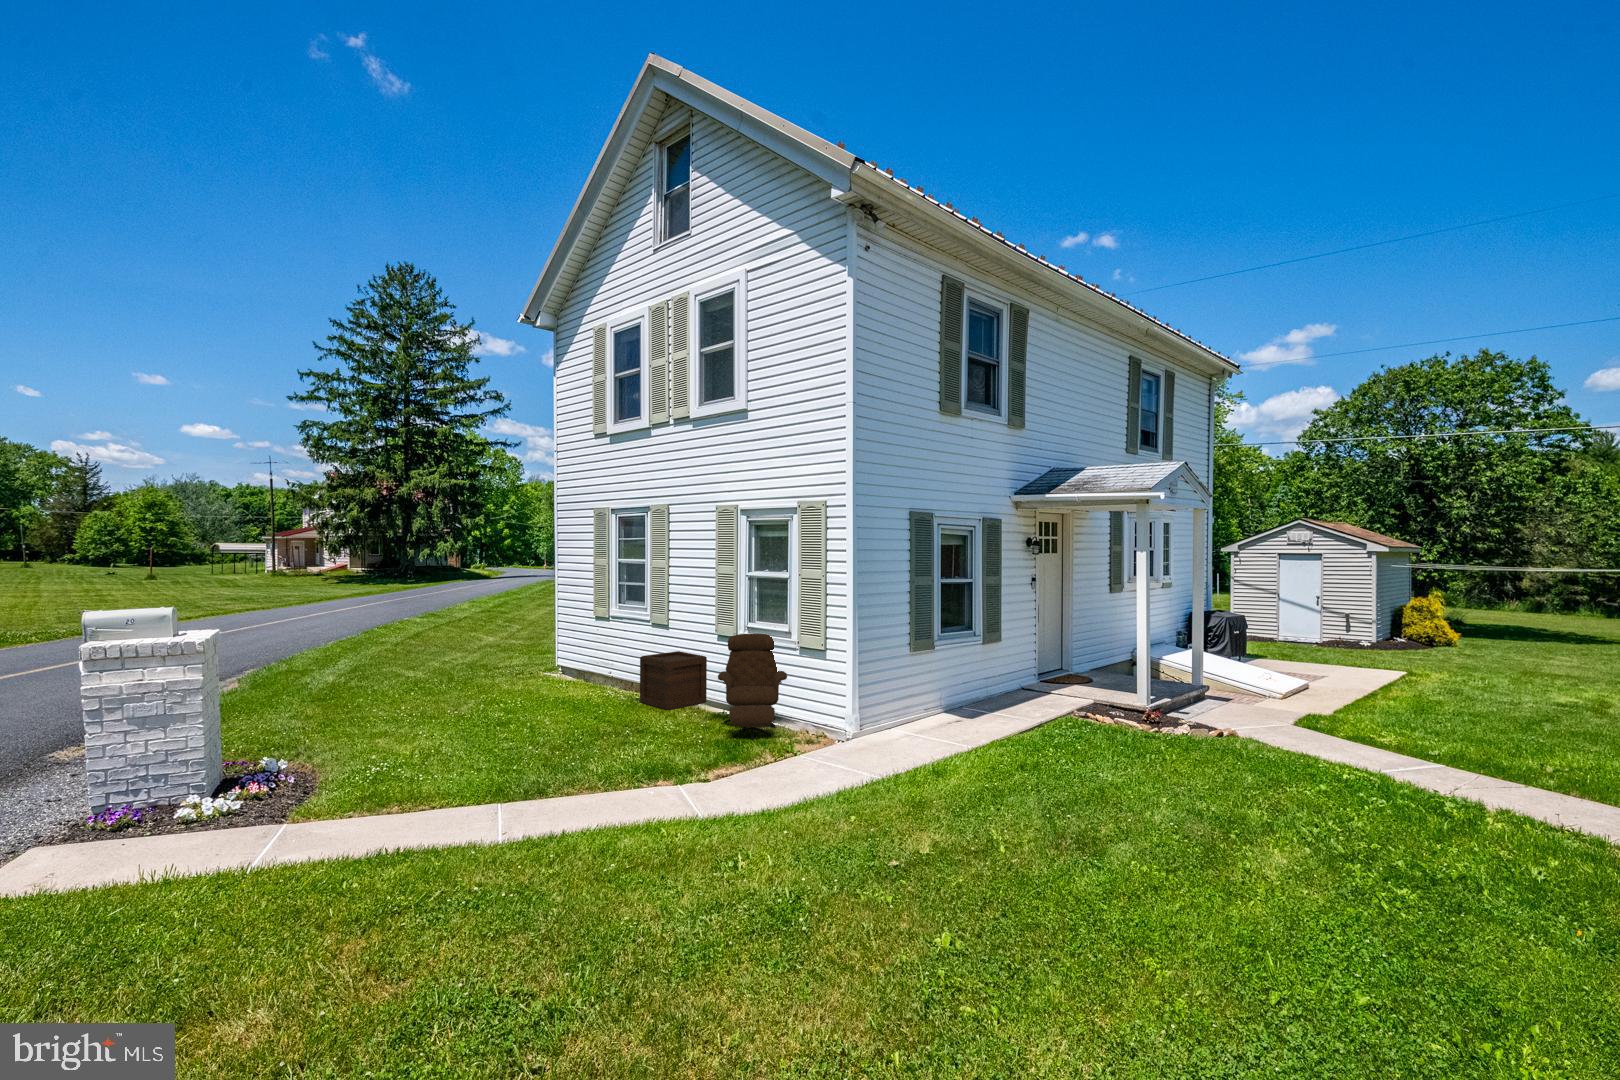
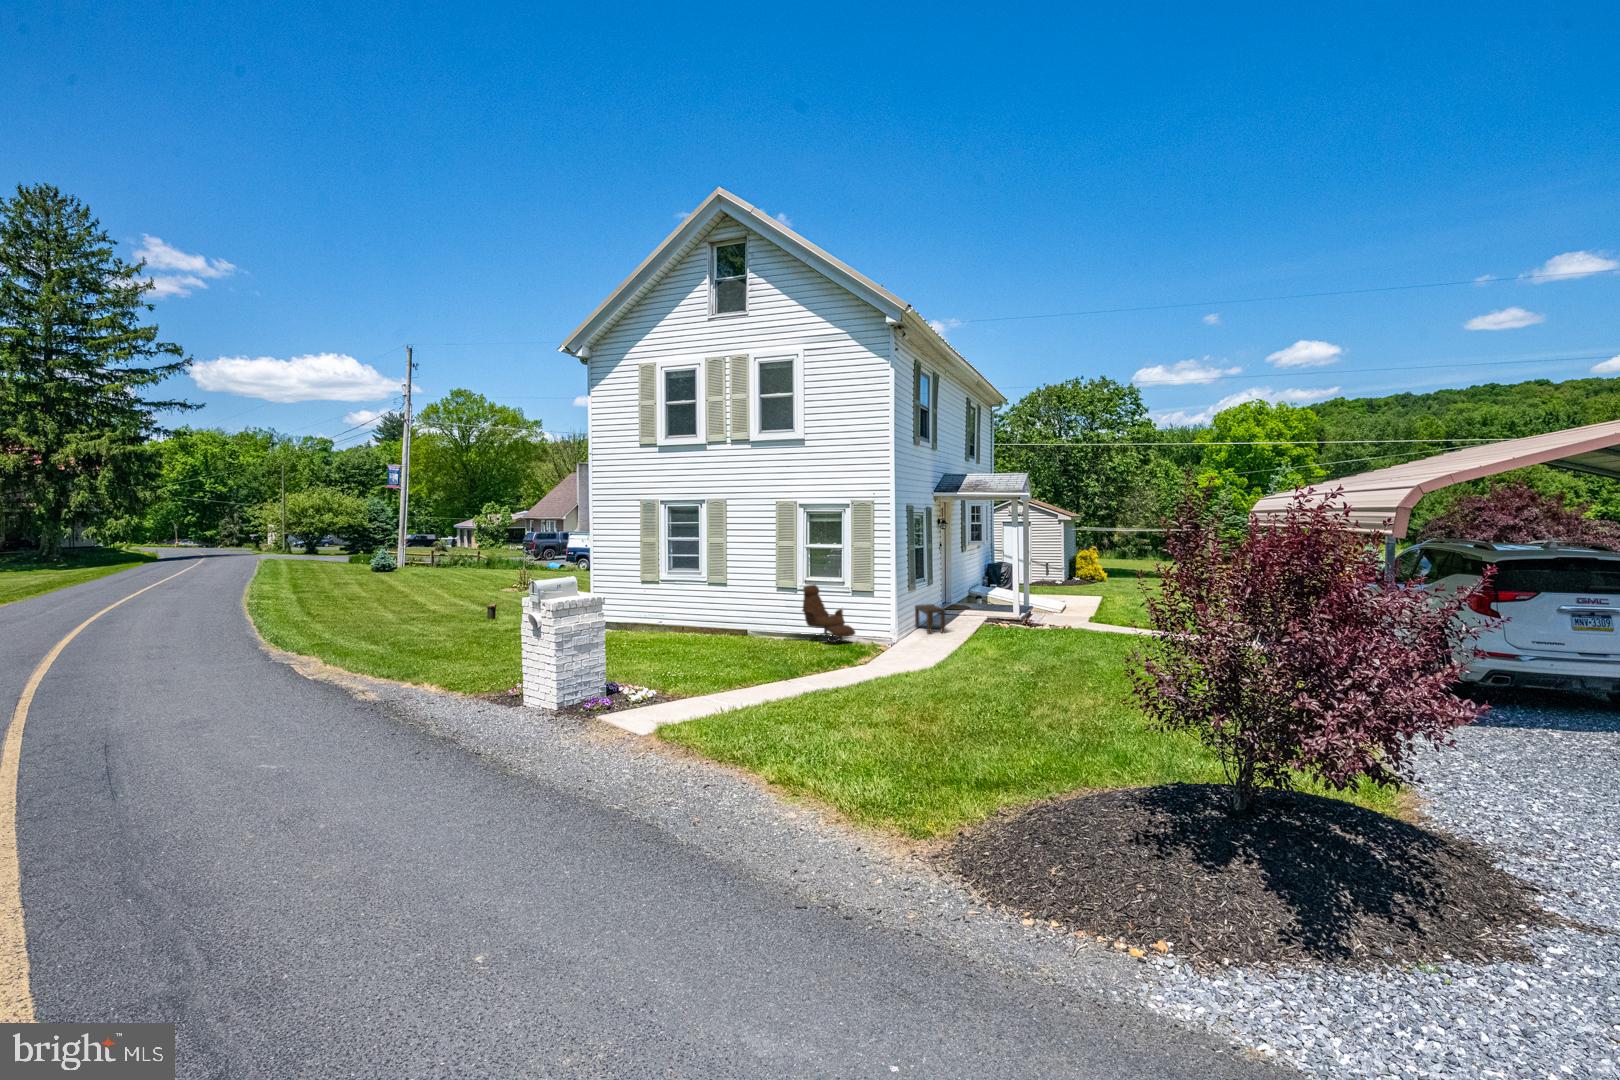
wooden crate: present [640,651,707,710] -> none [727,603,770,640]
bench: none [926,679,969,737] -> present [915,604,945,634]

